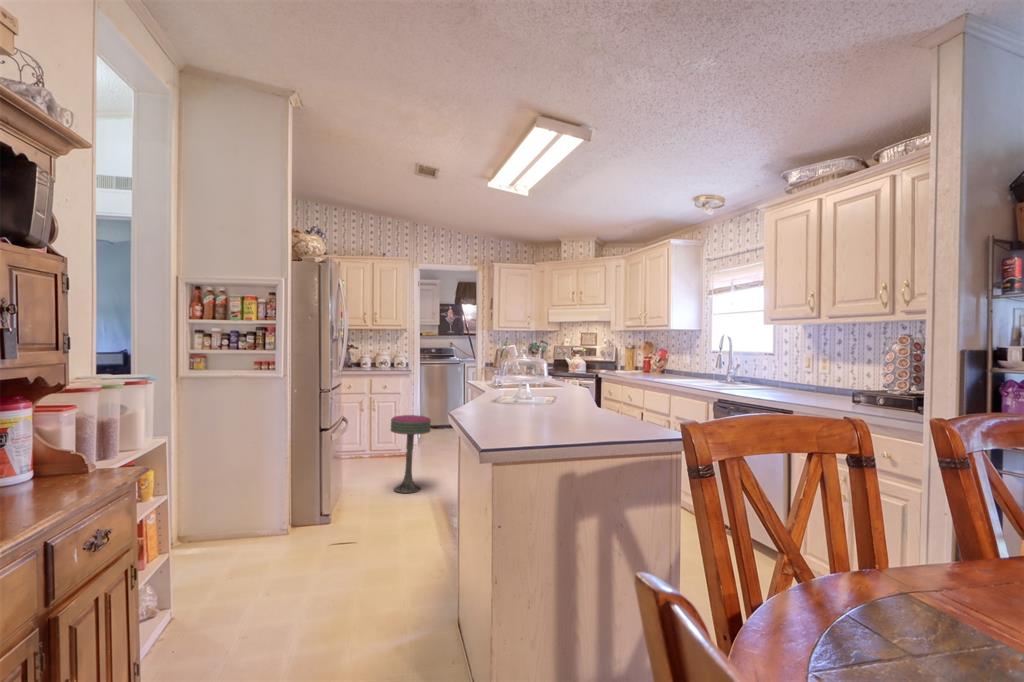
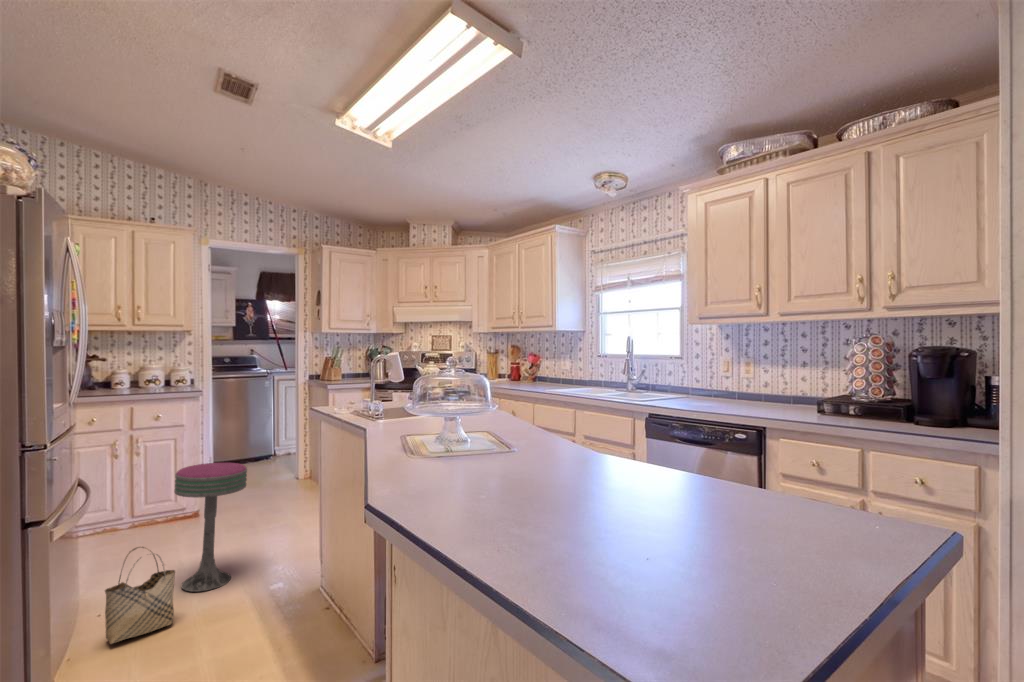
woven basket: none [354,457,389,508] -> present [105,547,175,644]

